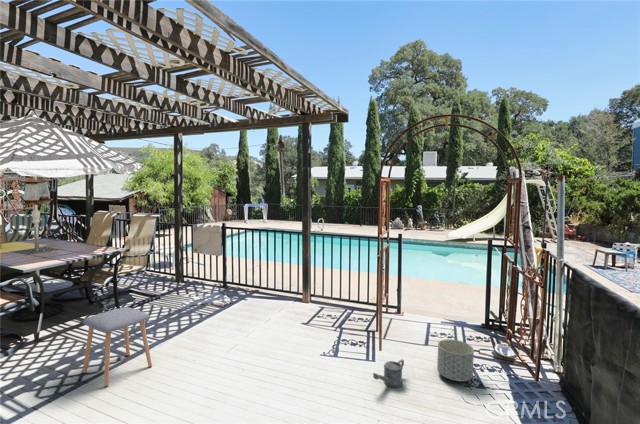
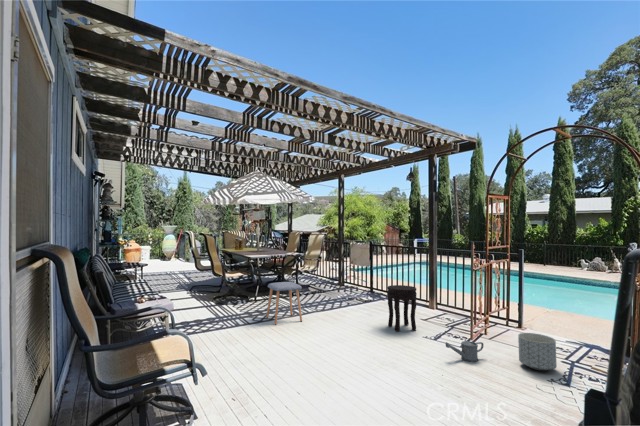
side table: none [277,291,313,354] -> present [387,285,417,331]

